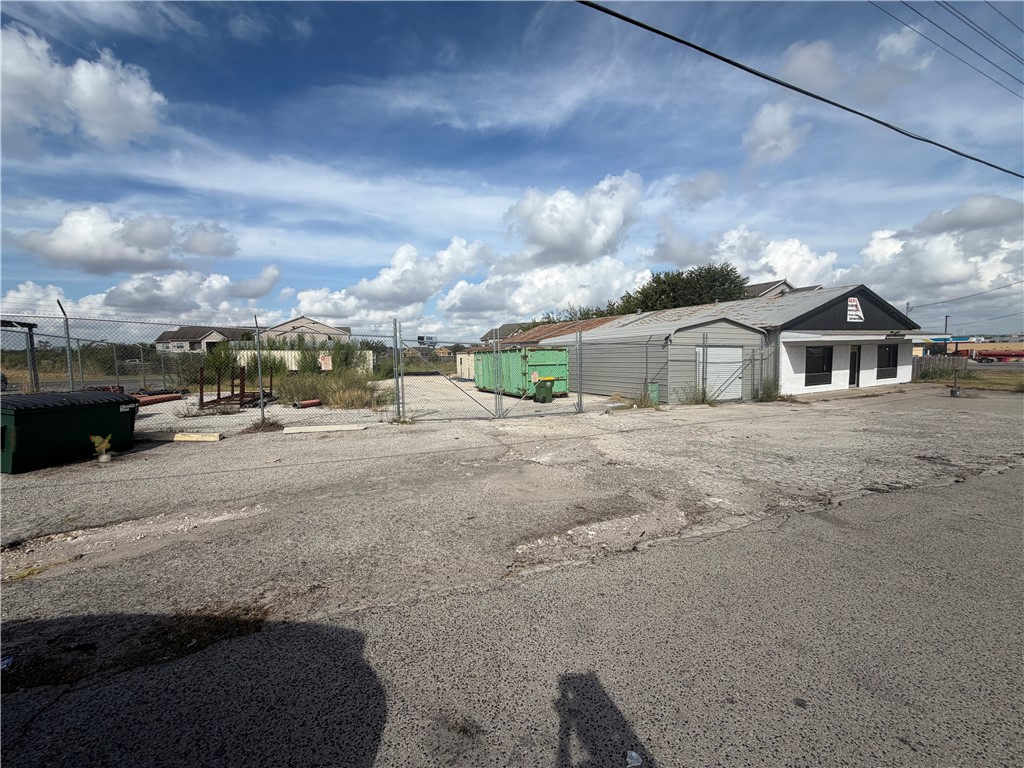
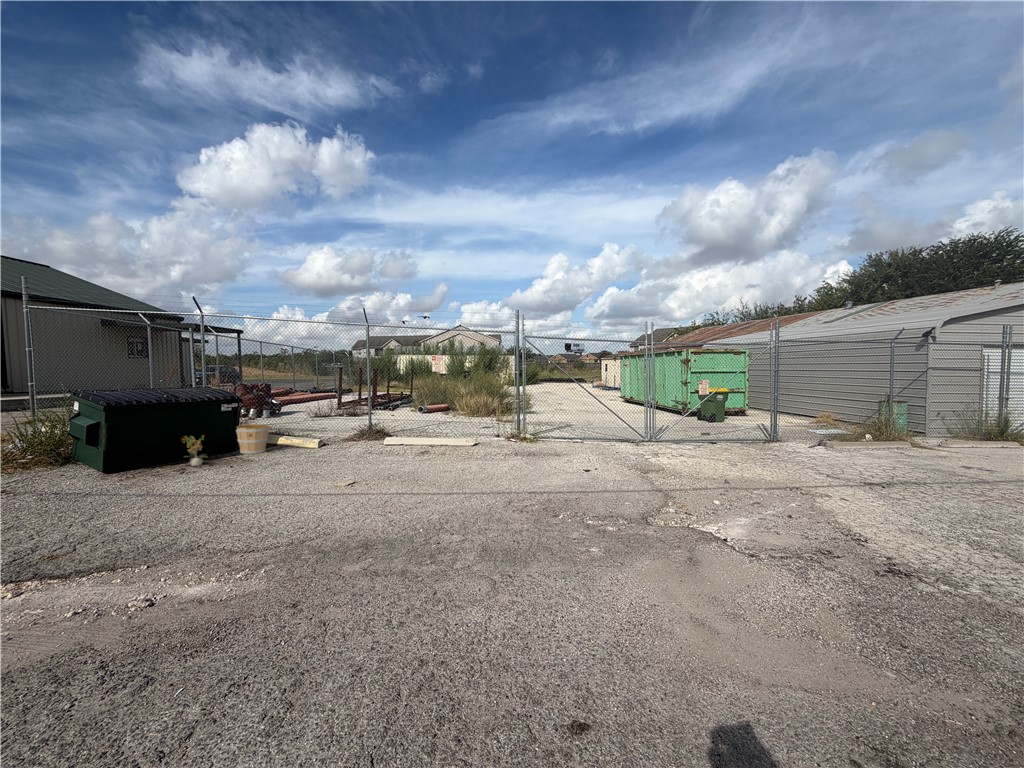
wooden bucket: none [135,423,170,450] -> present [236,424,270,454]

